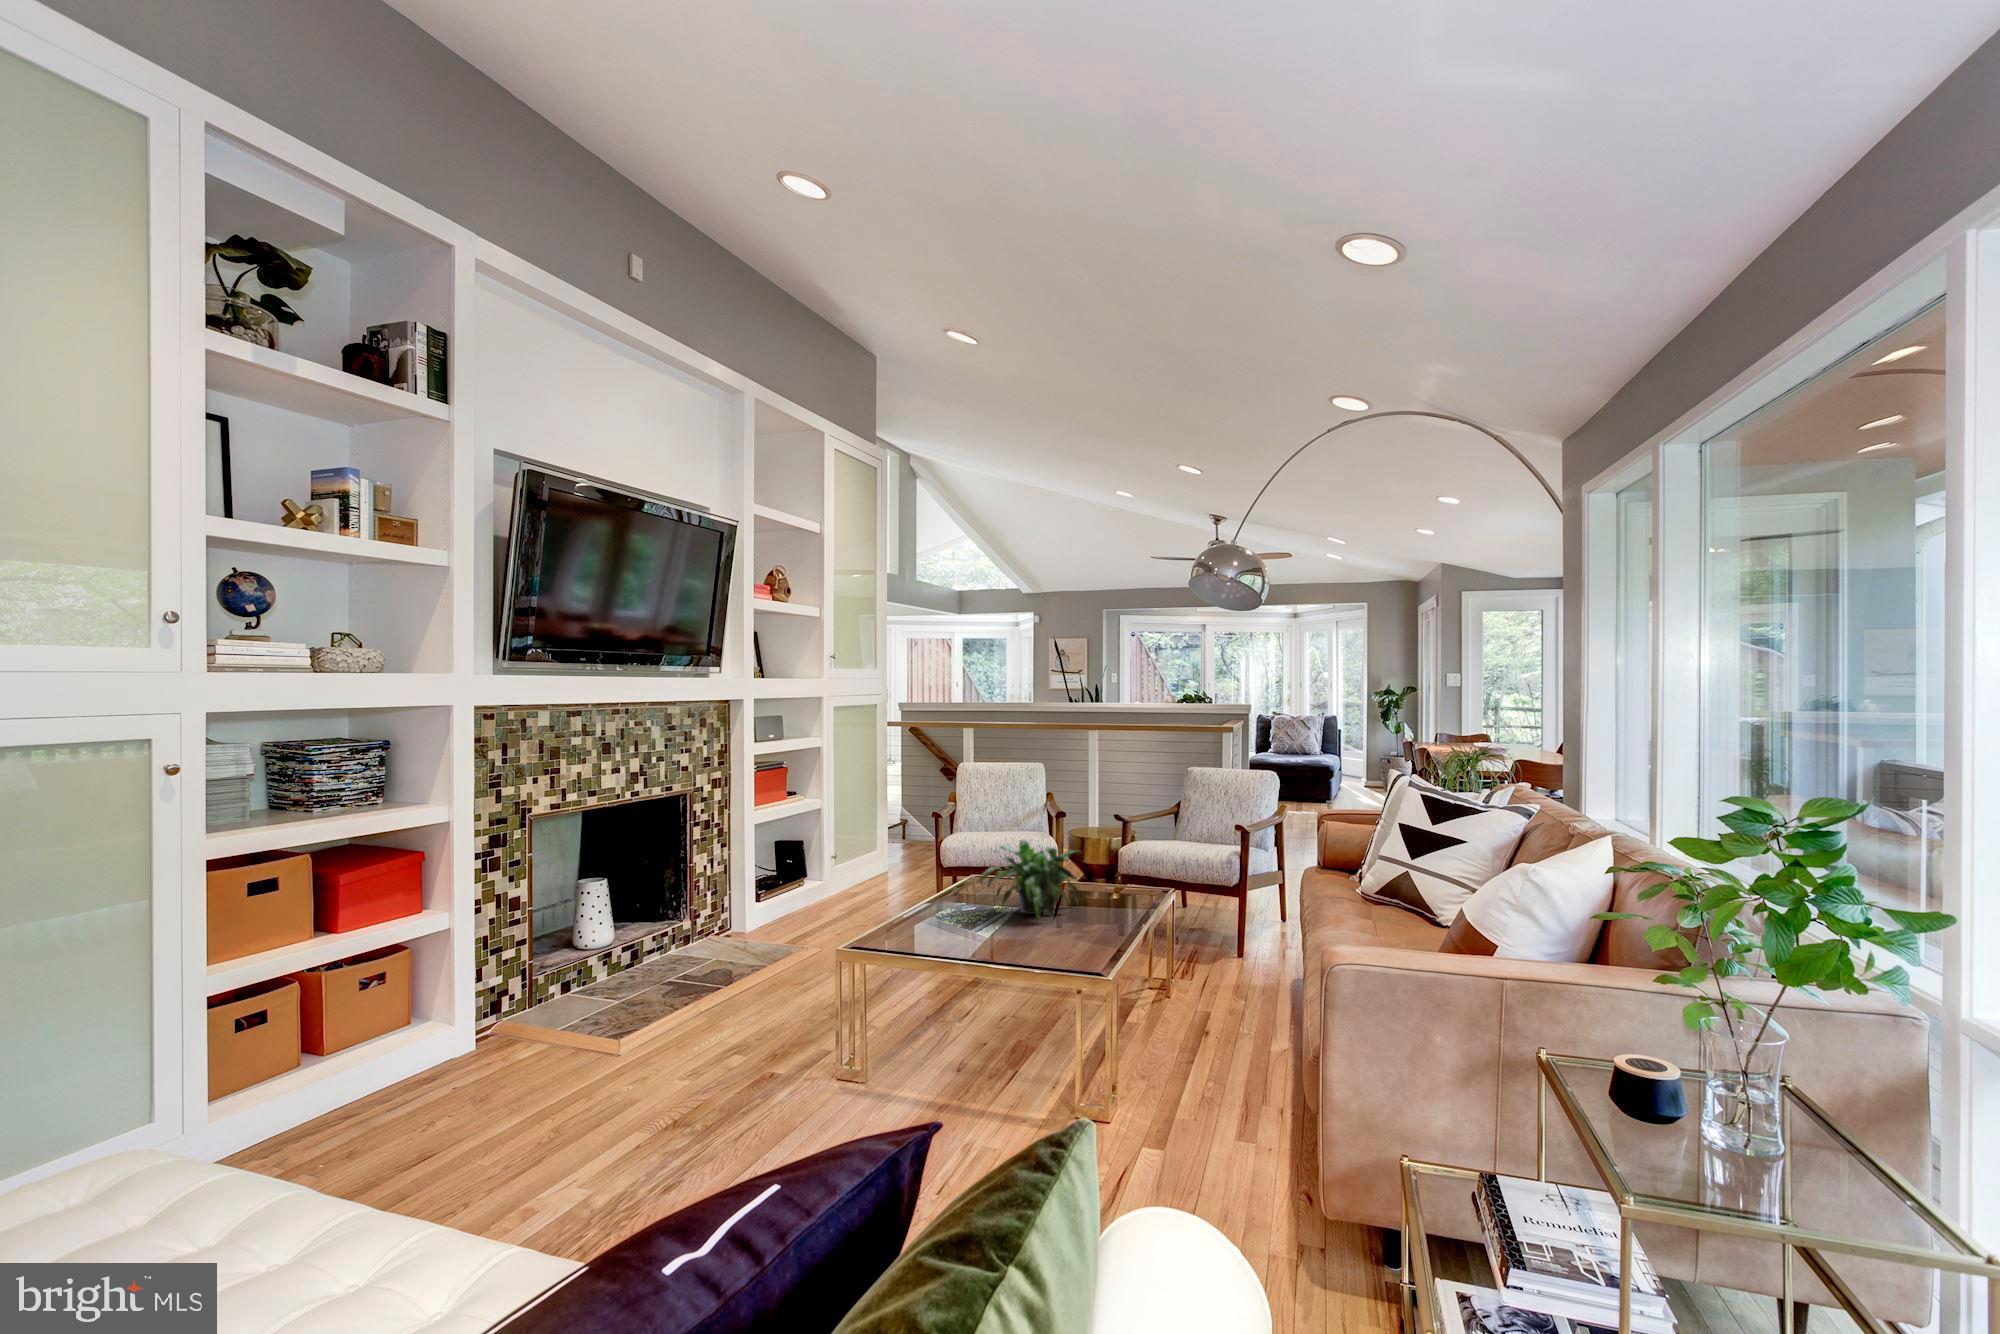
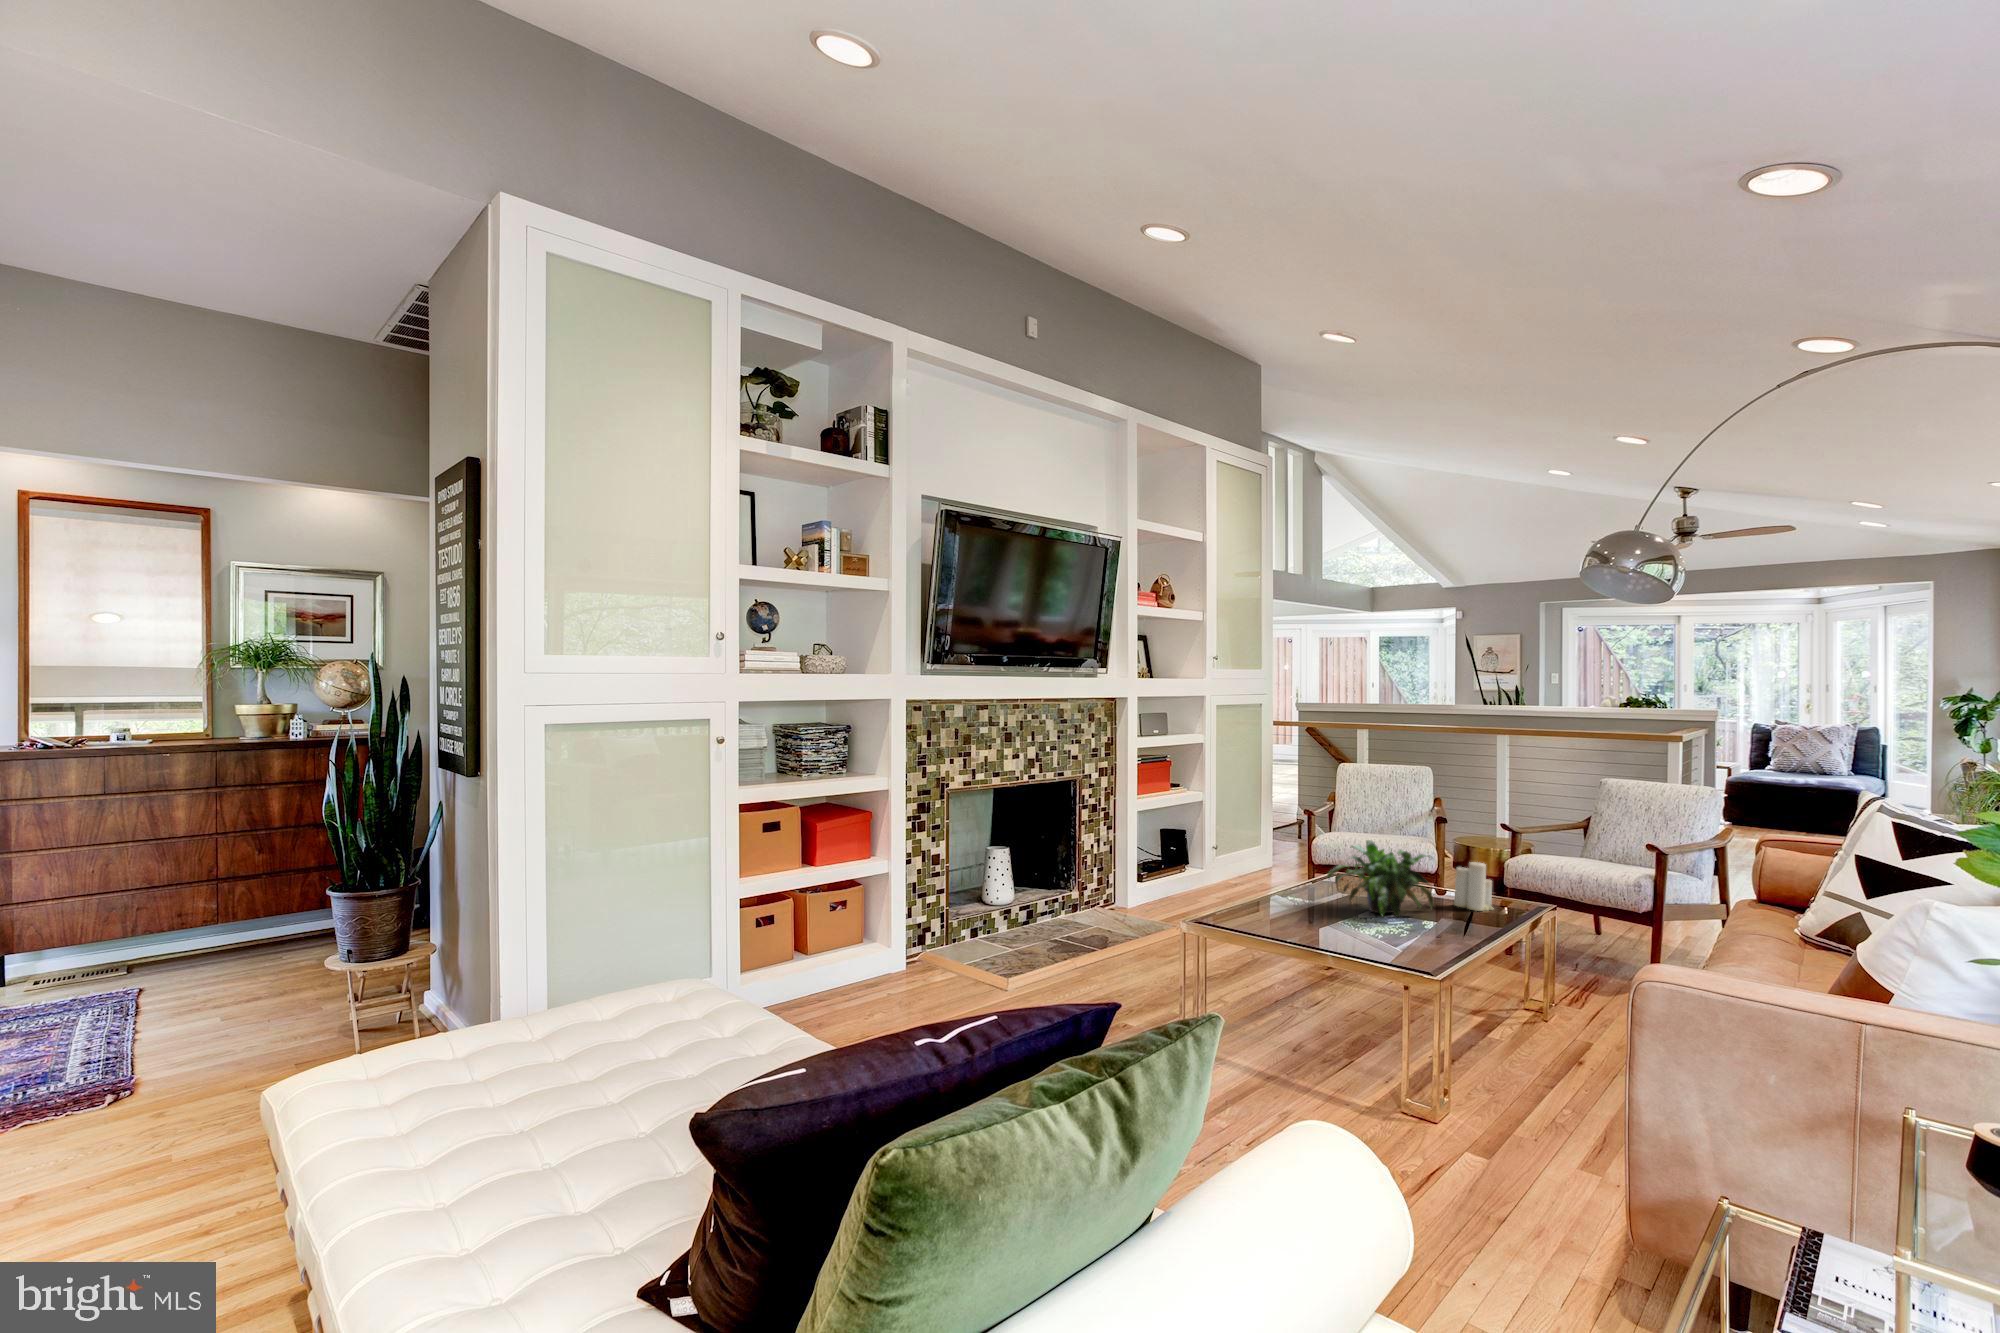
candle: none [1093,849,1129,901] -> present [1453,862,1493,911]

